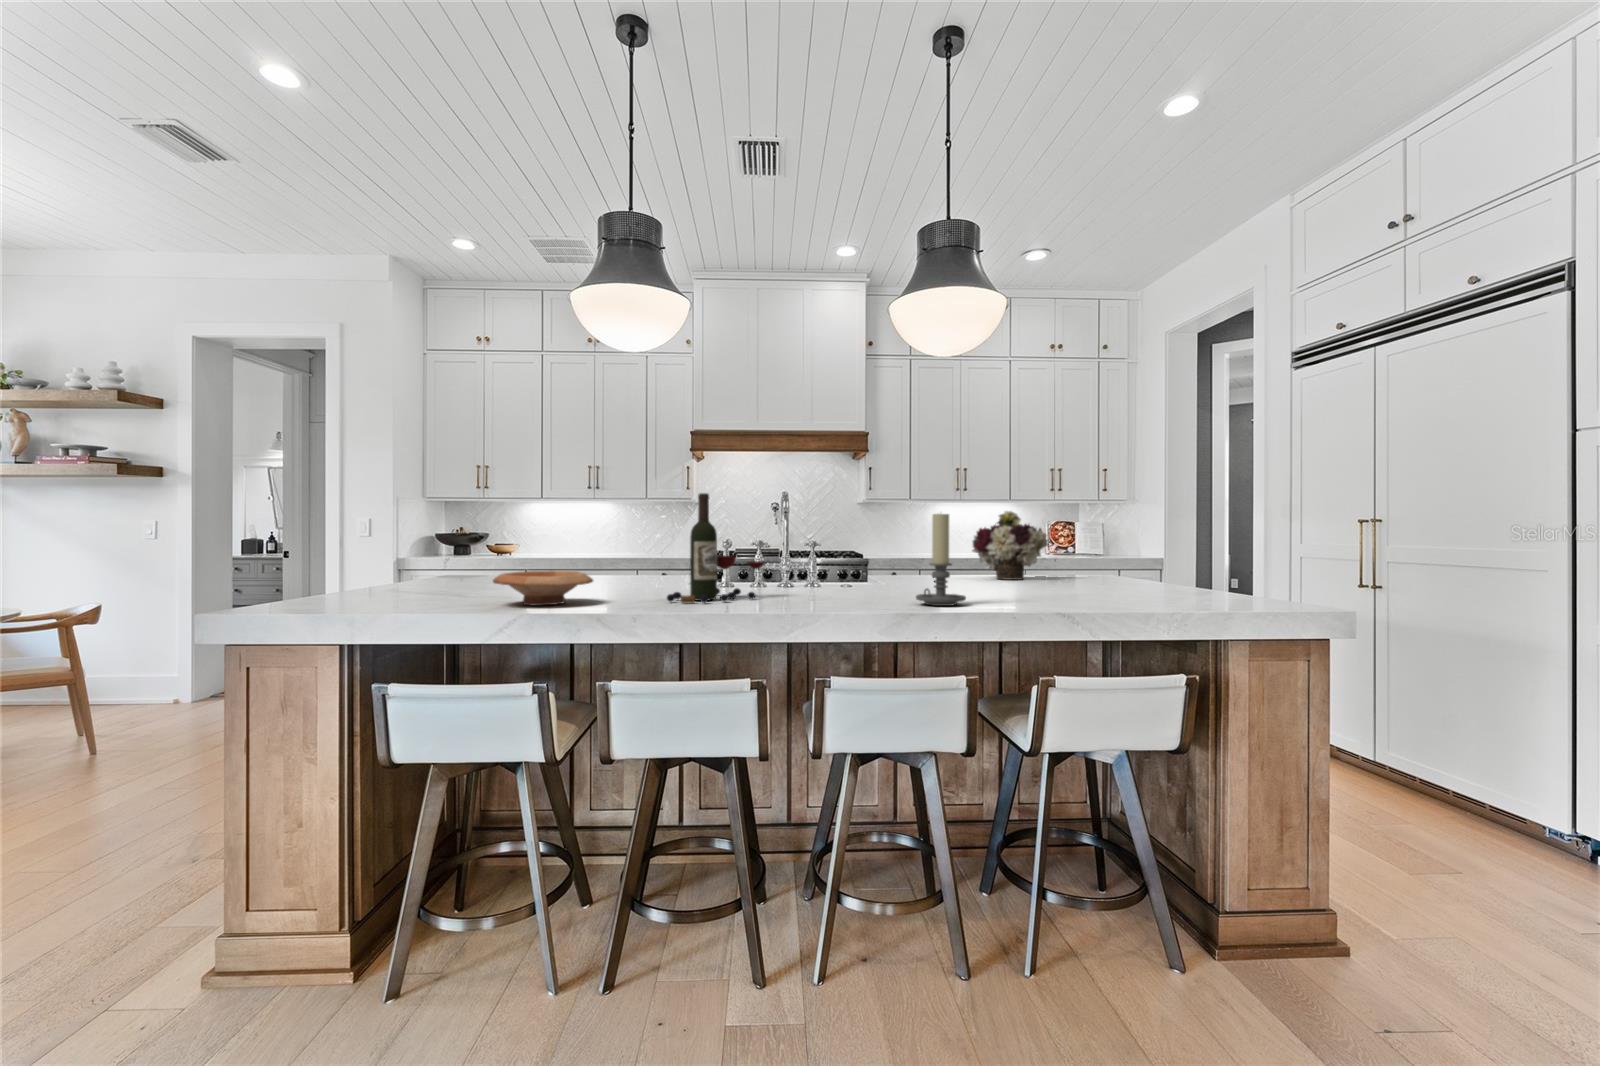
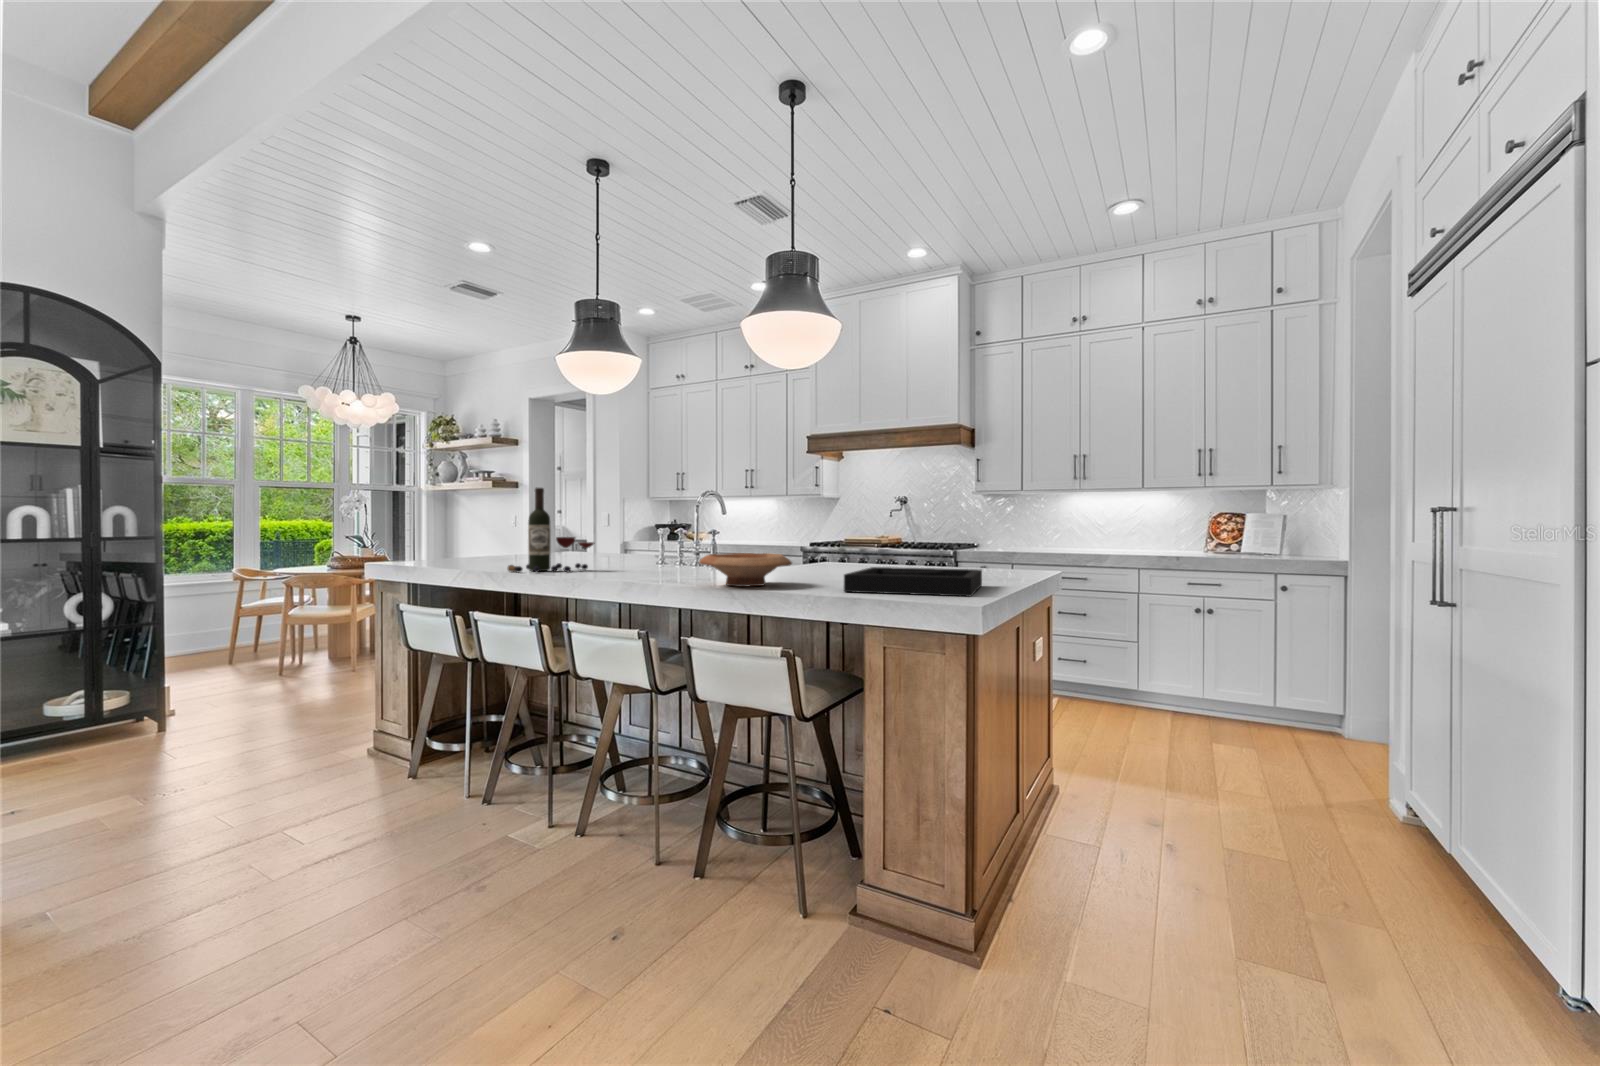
flower arrangement: present [972,511,1048,580] -> none [879,498,953,571]
candle holder: present [916,514,966,606] -> none [609,498,655,582]
wooden bowl: present [493,570,593,606] -> present [699,553,792,586]
decorative tray: none [1110,576,1273,601] -> present [844,567,982,596]

